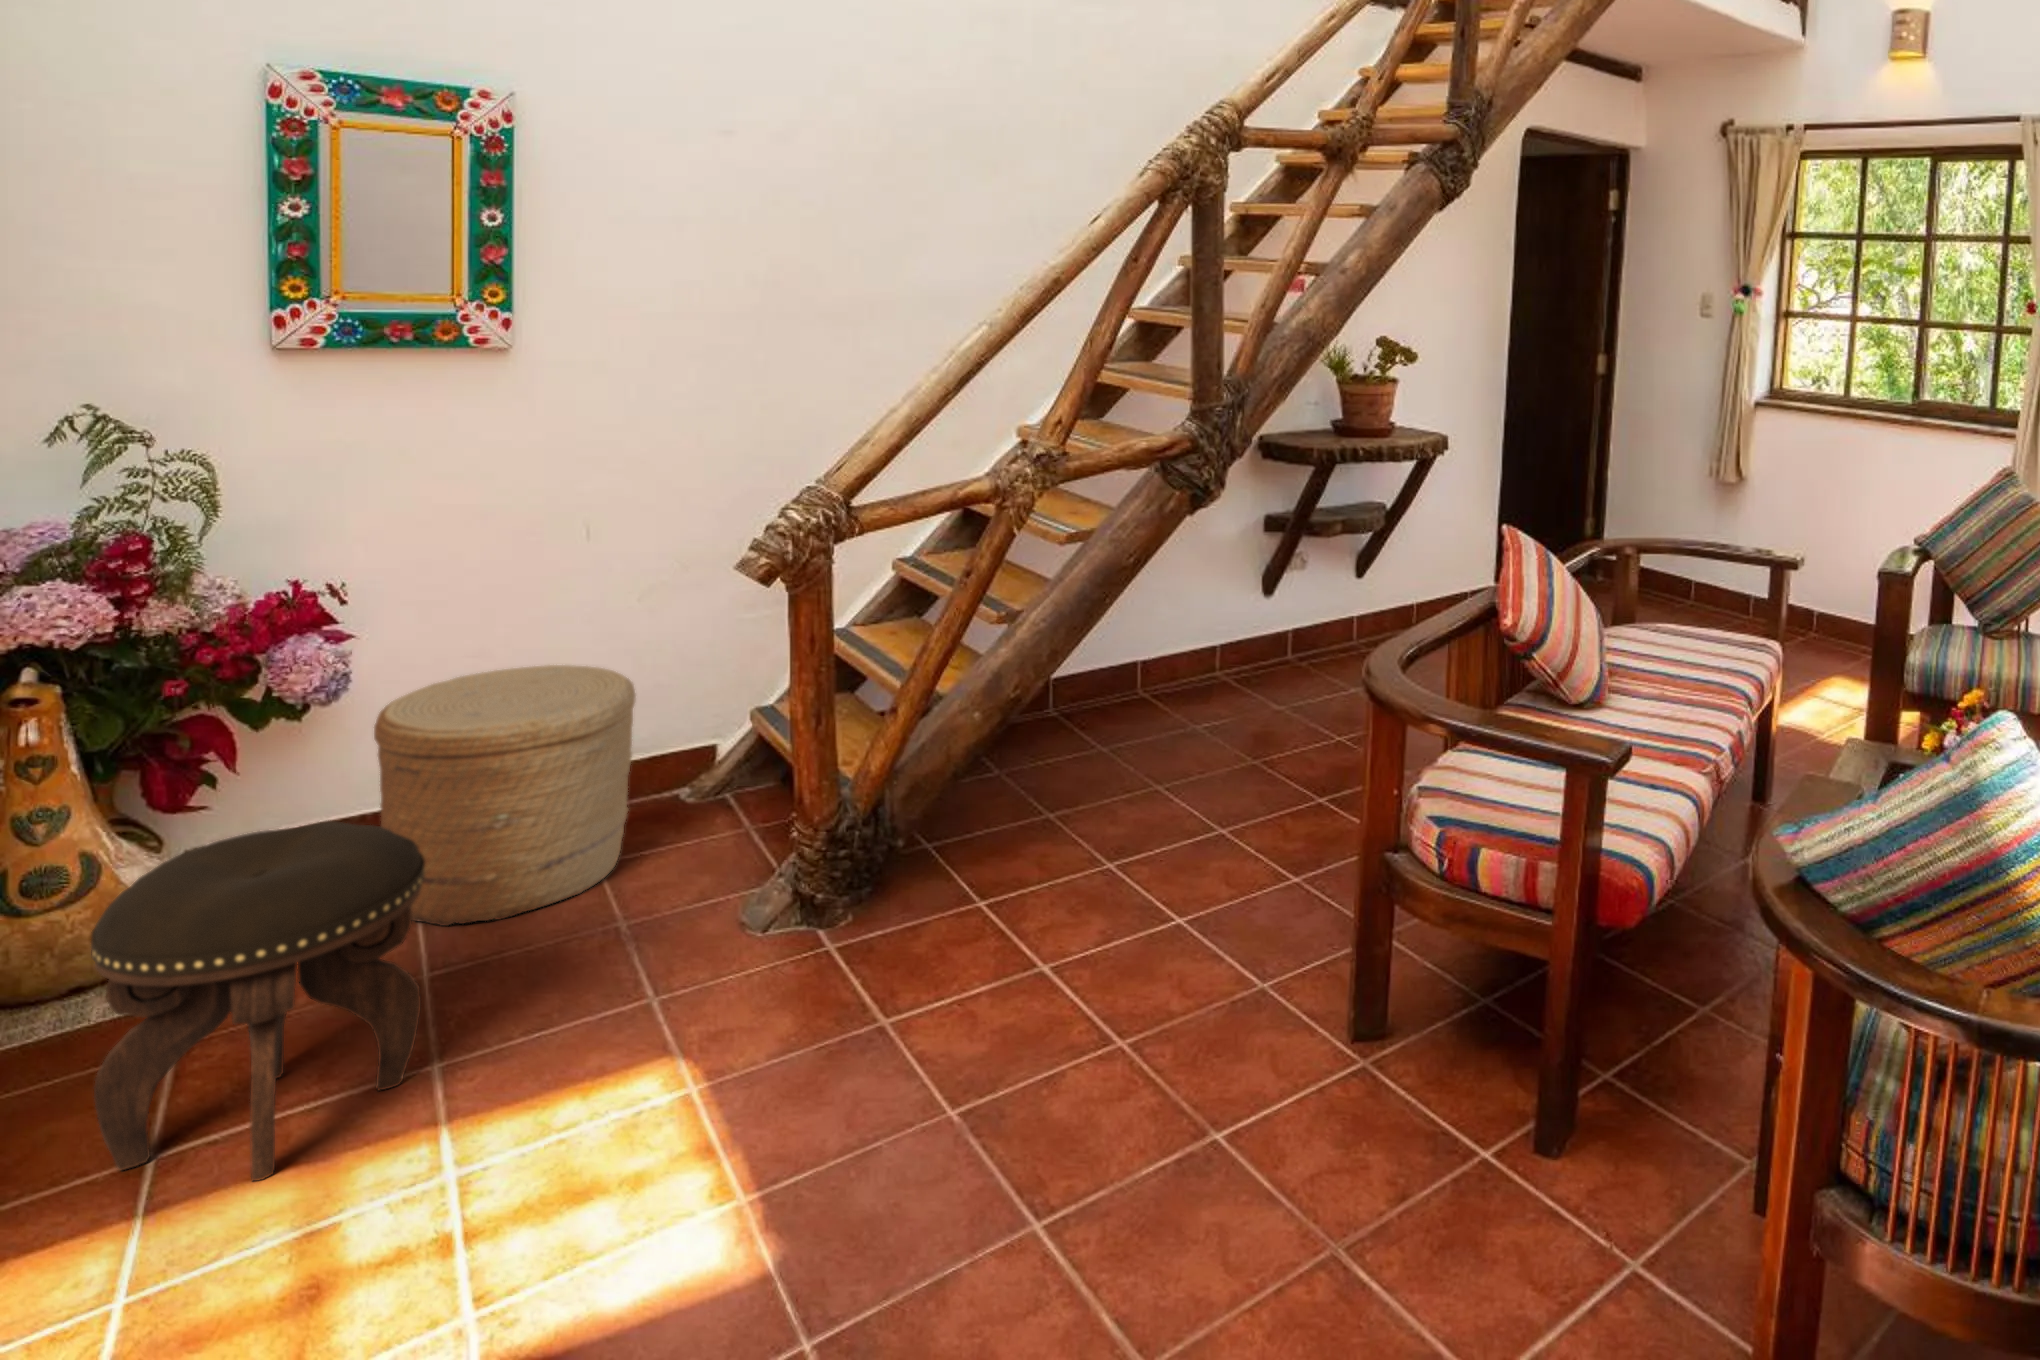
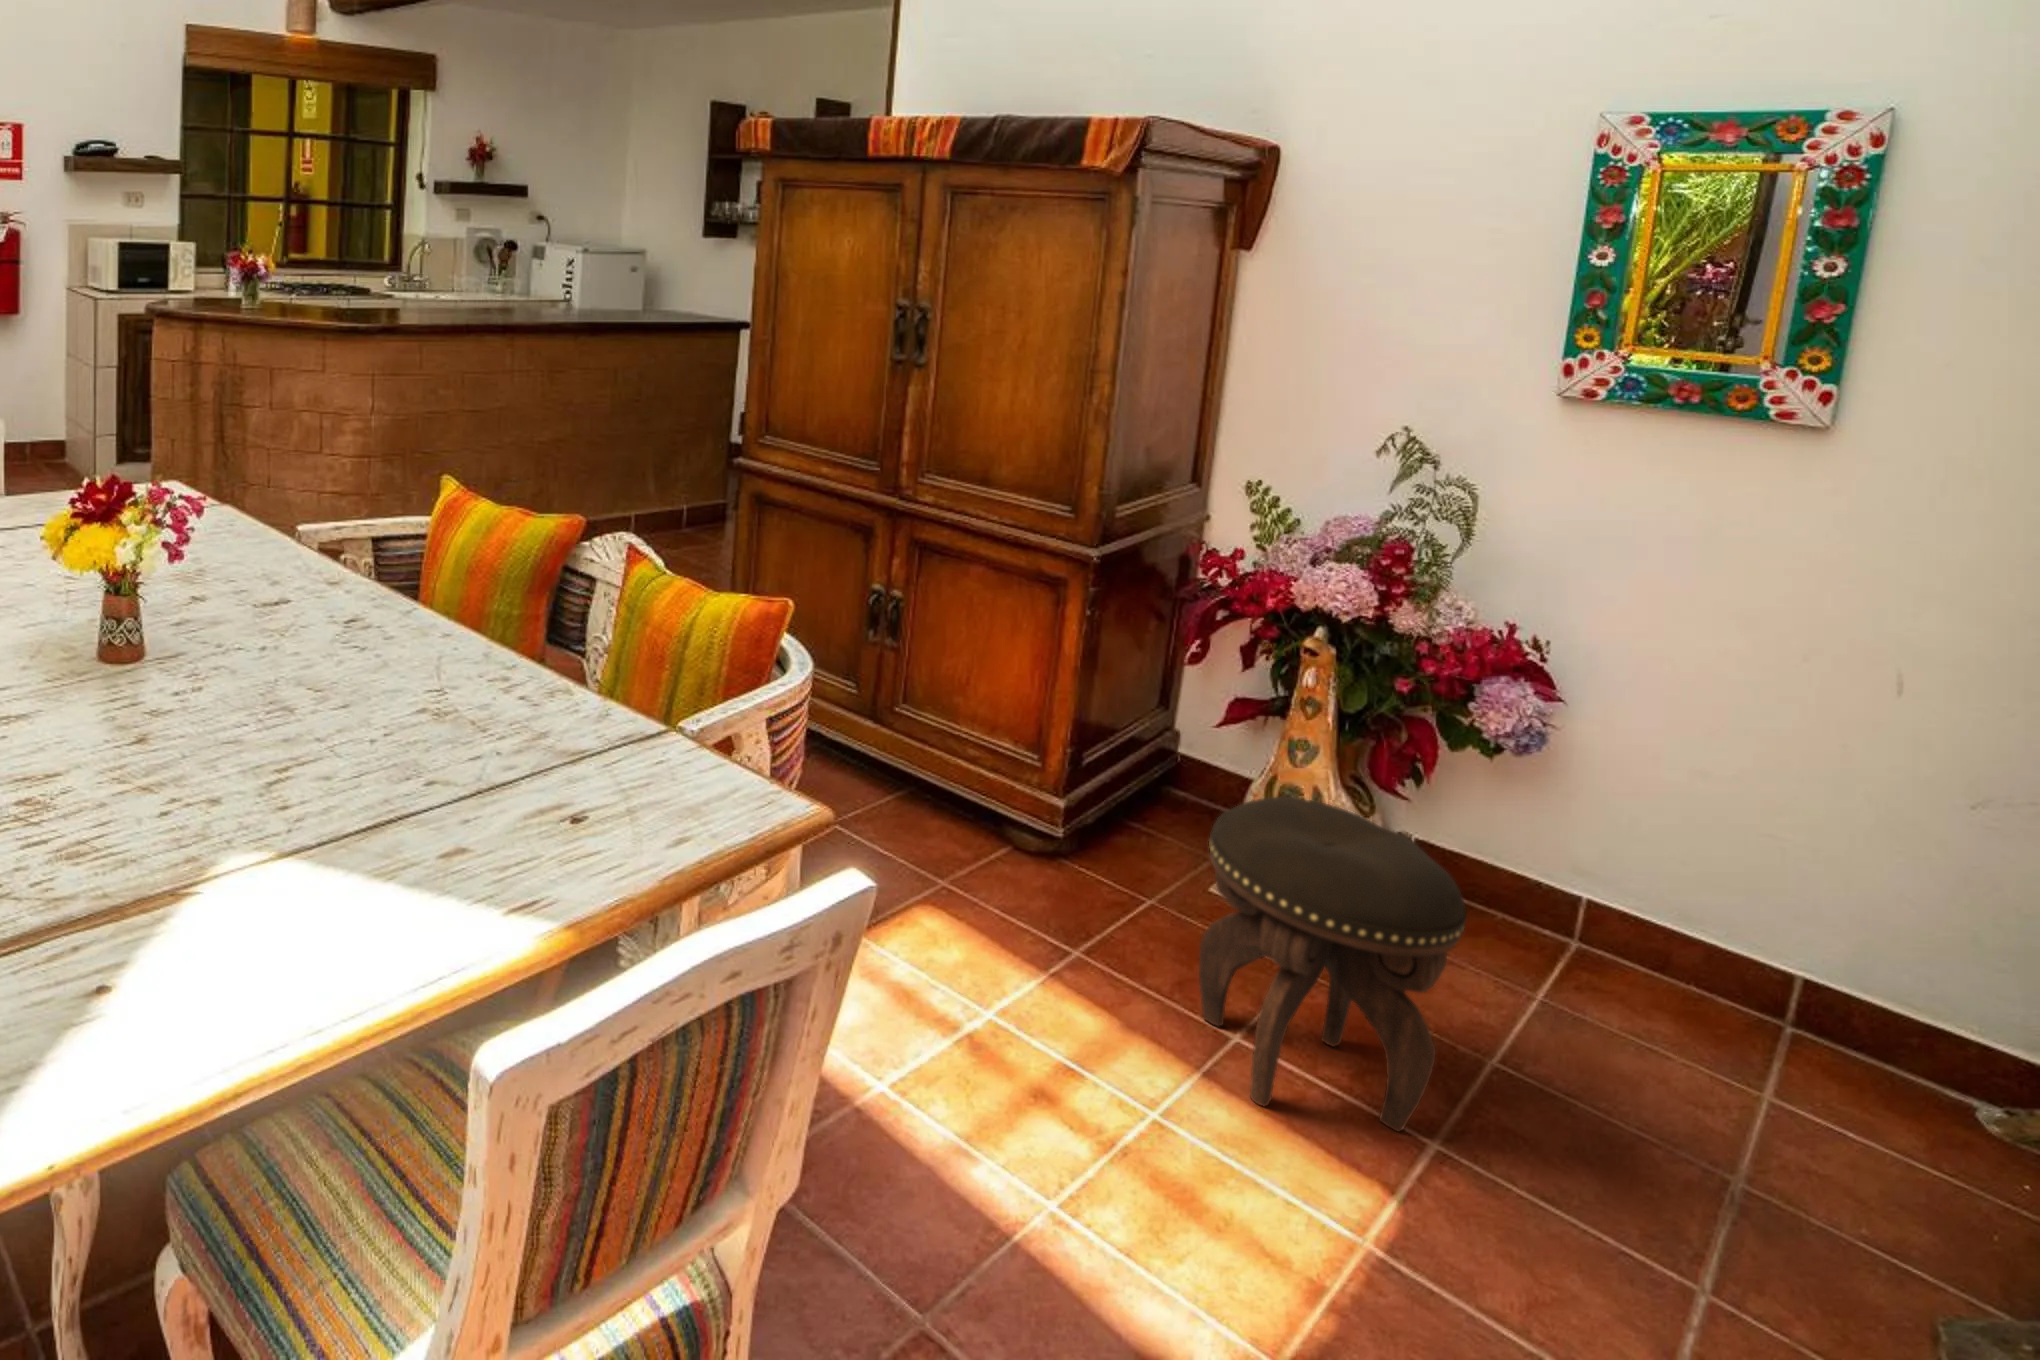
woven basket: present [374,665,635,926] -> none [1531,784,1890,1133]

